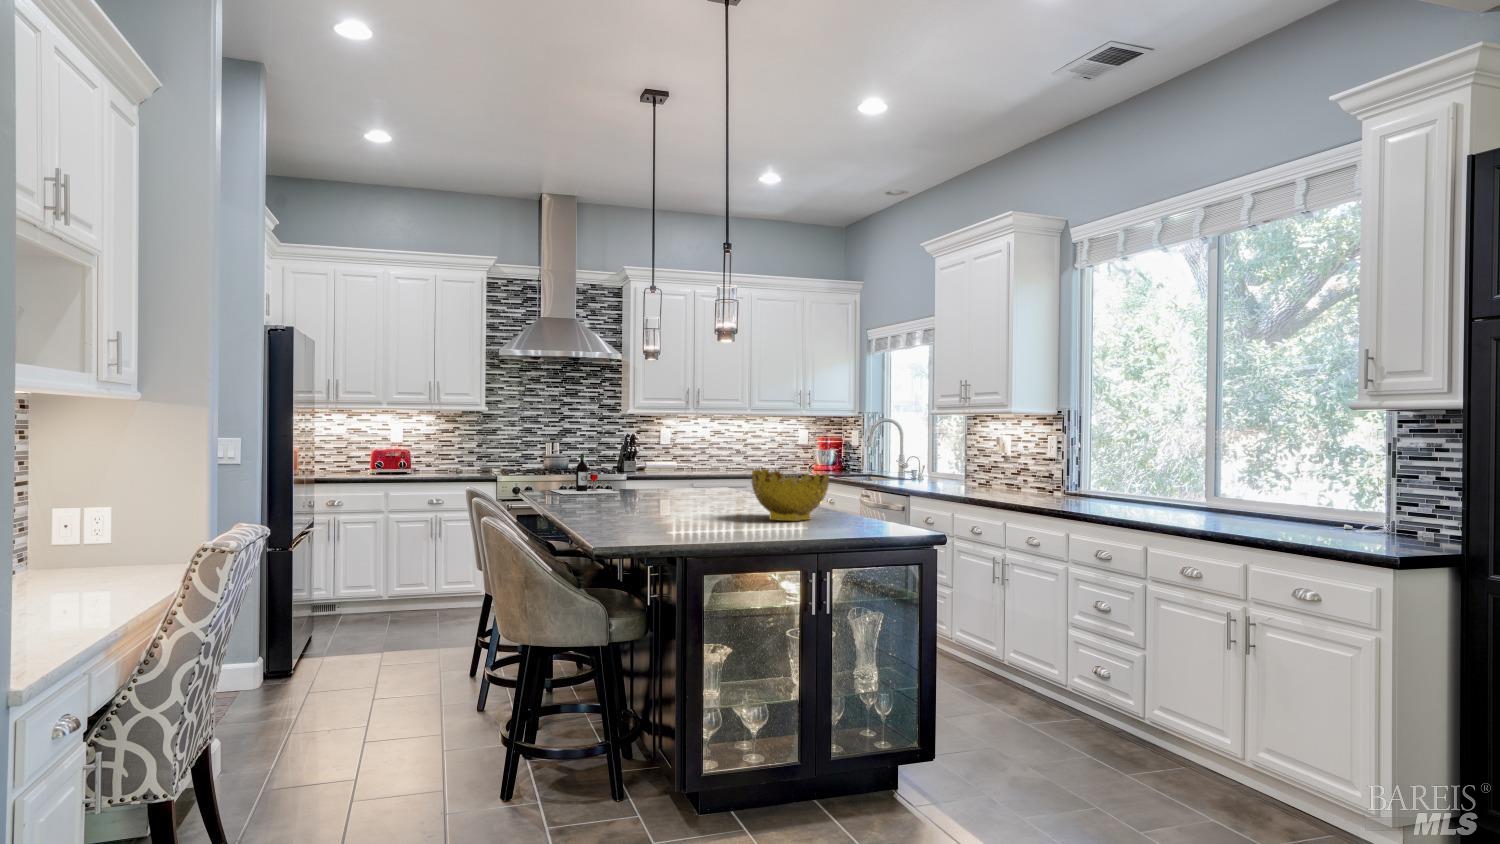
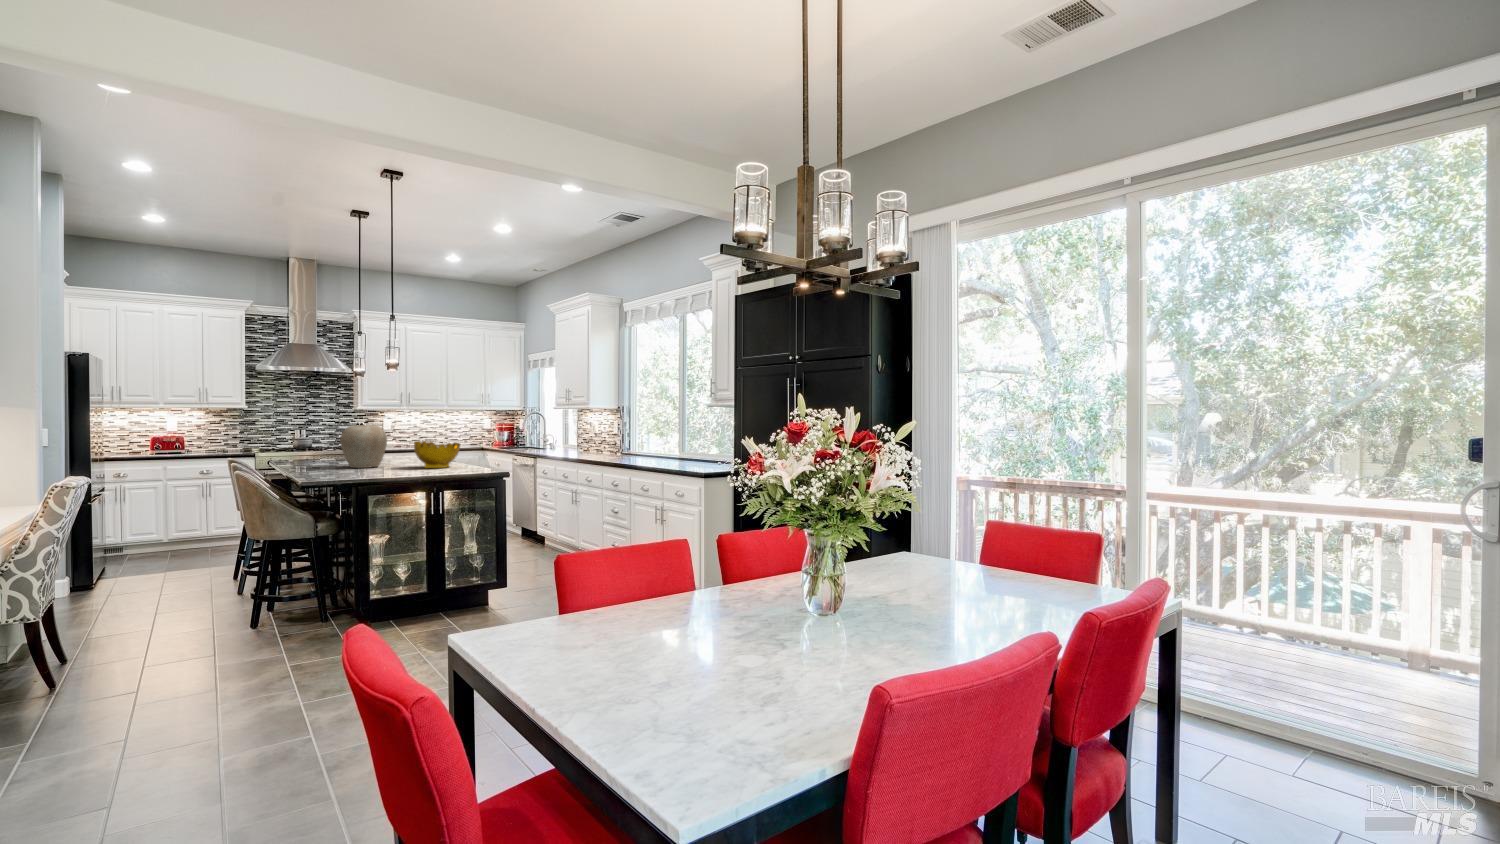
vase: none [630,440,703,515] -> present [340,425,387,468]
wine bottle: present [551,454,618,494] -> none [292,435,342,461]

